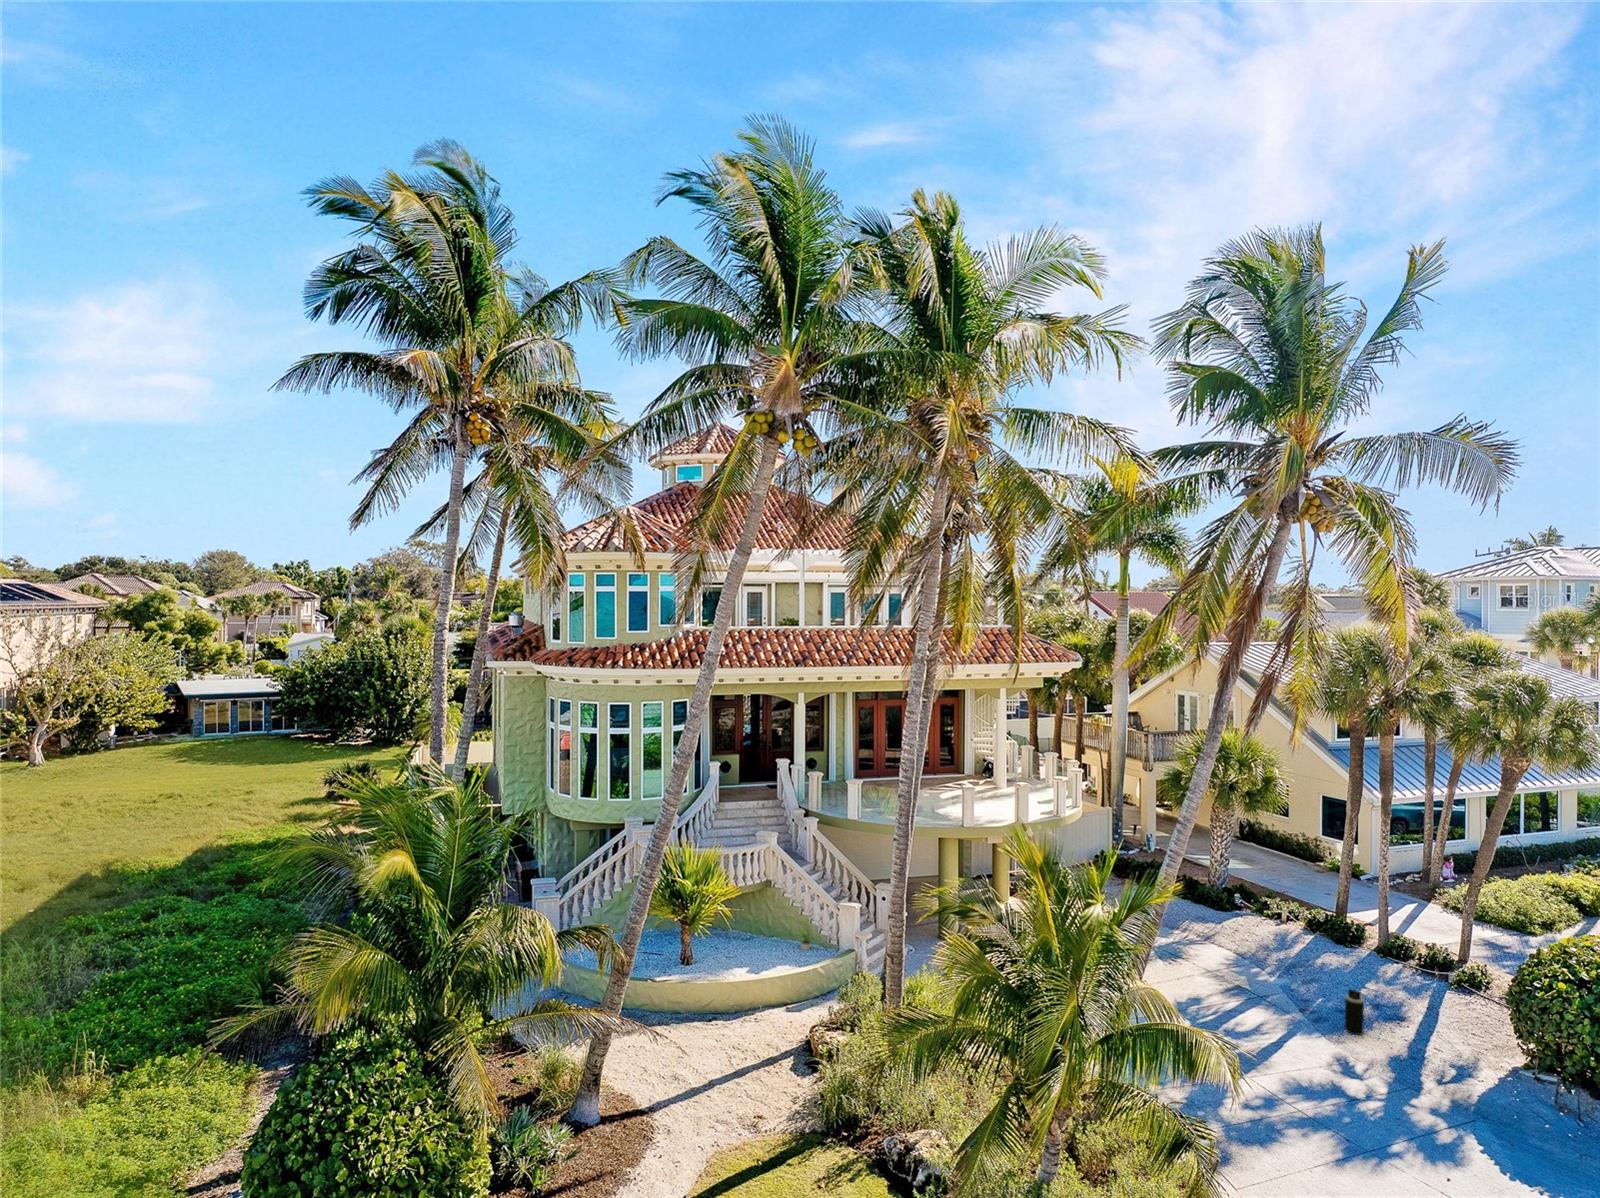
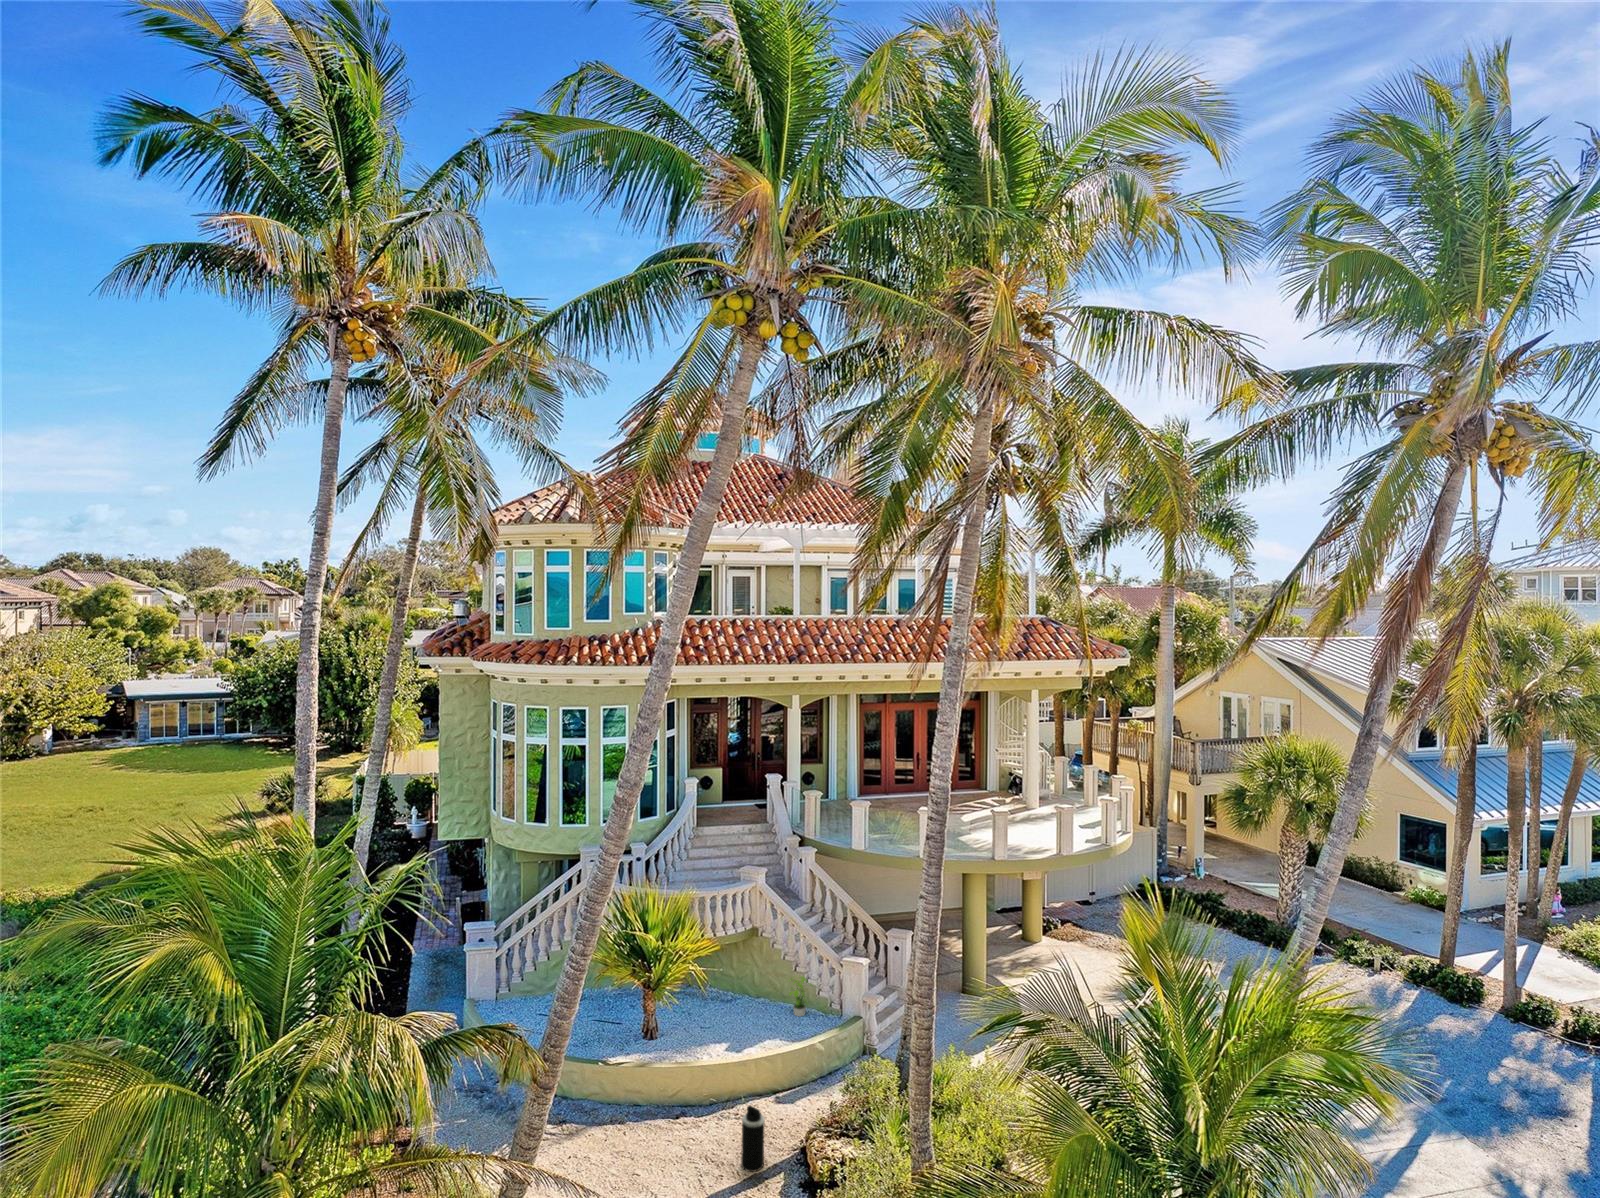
trash can: present [1345,990,1364,1035] -> present [741,1105,765,1172]

